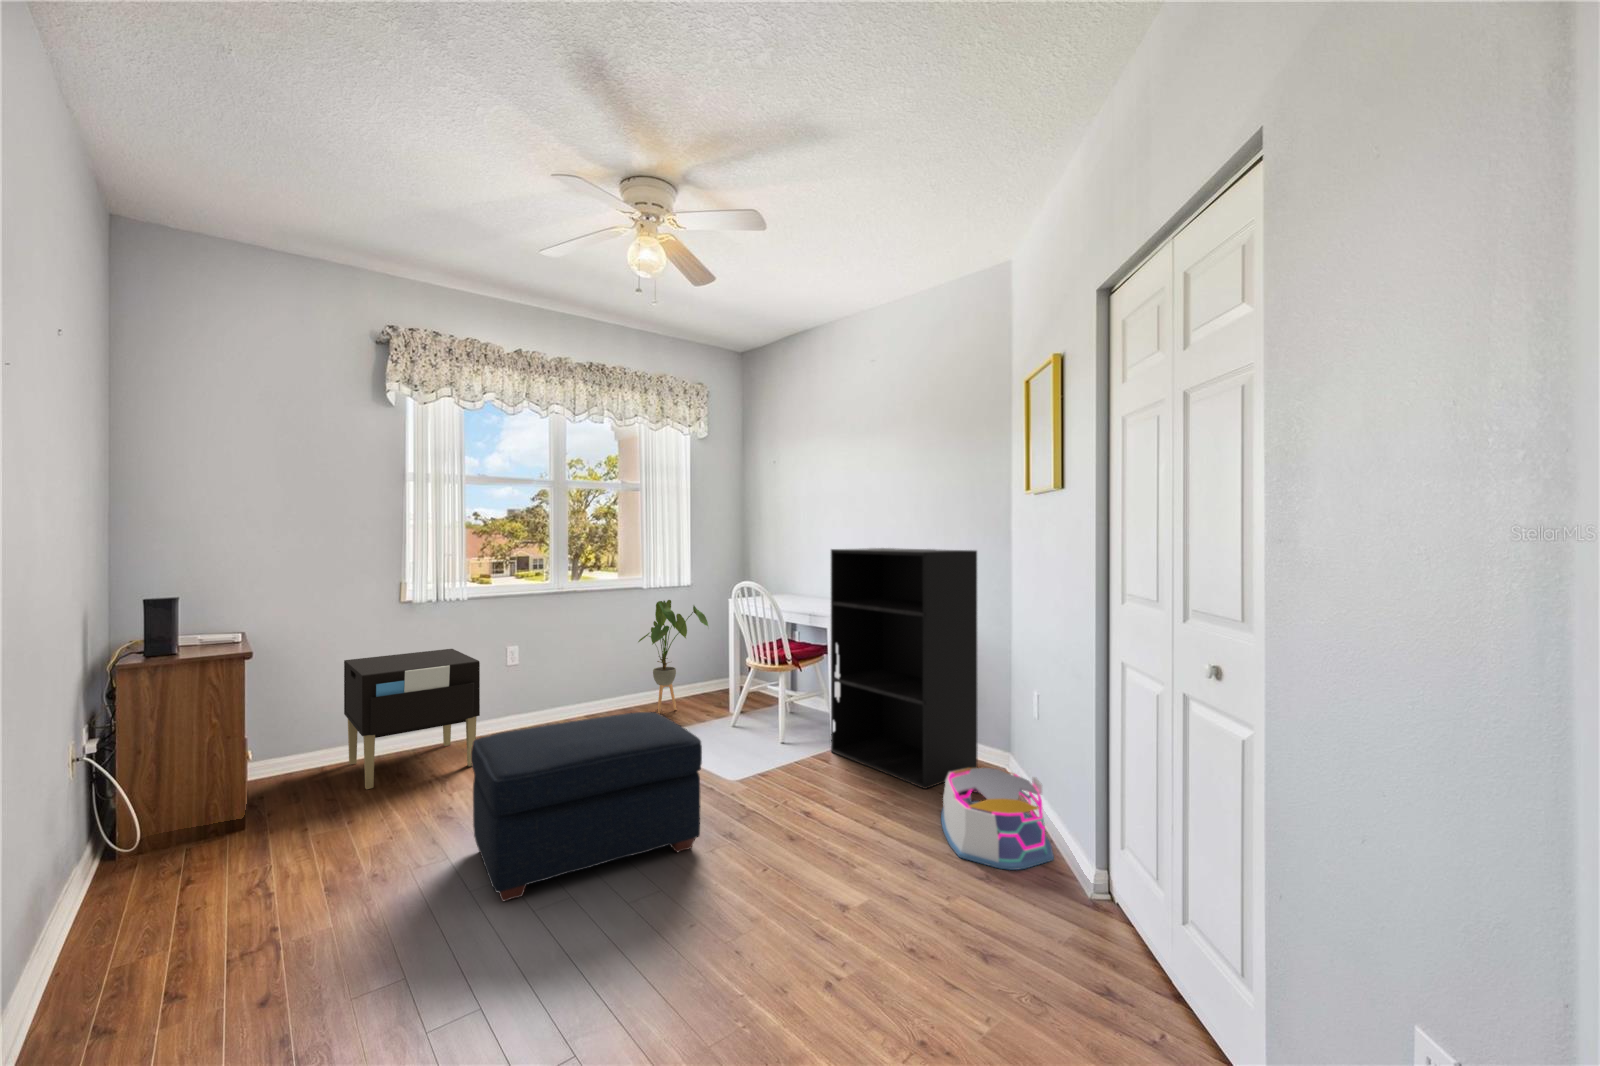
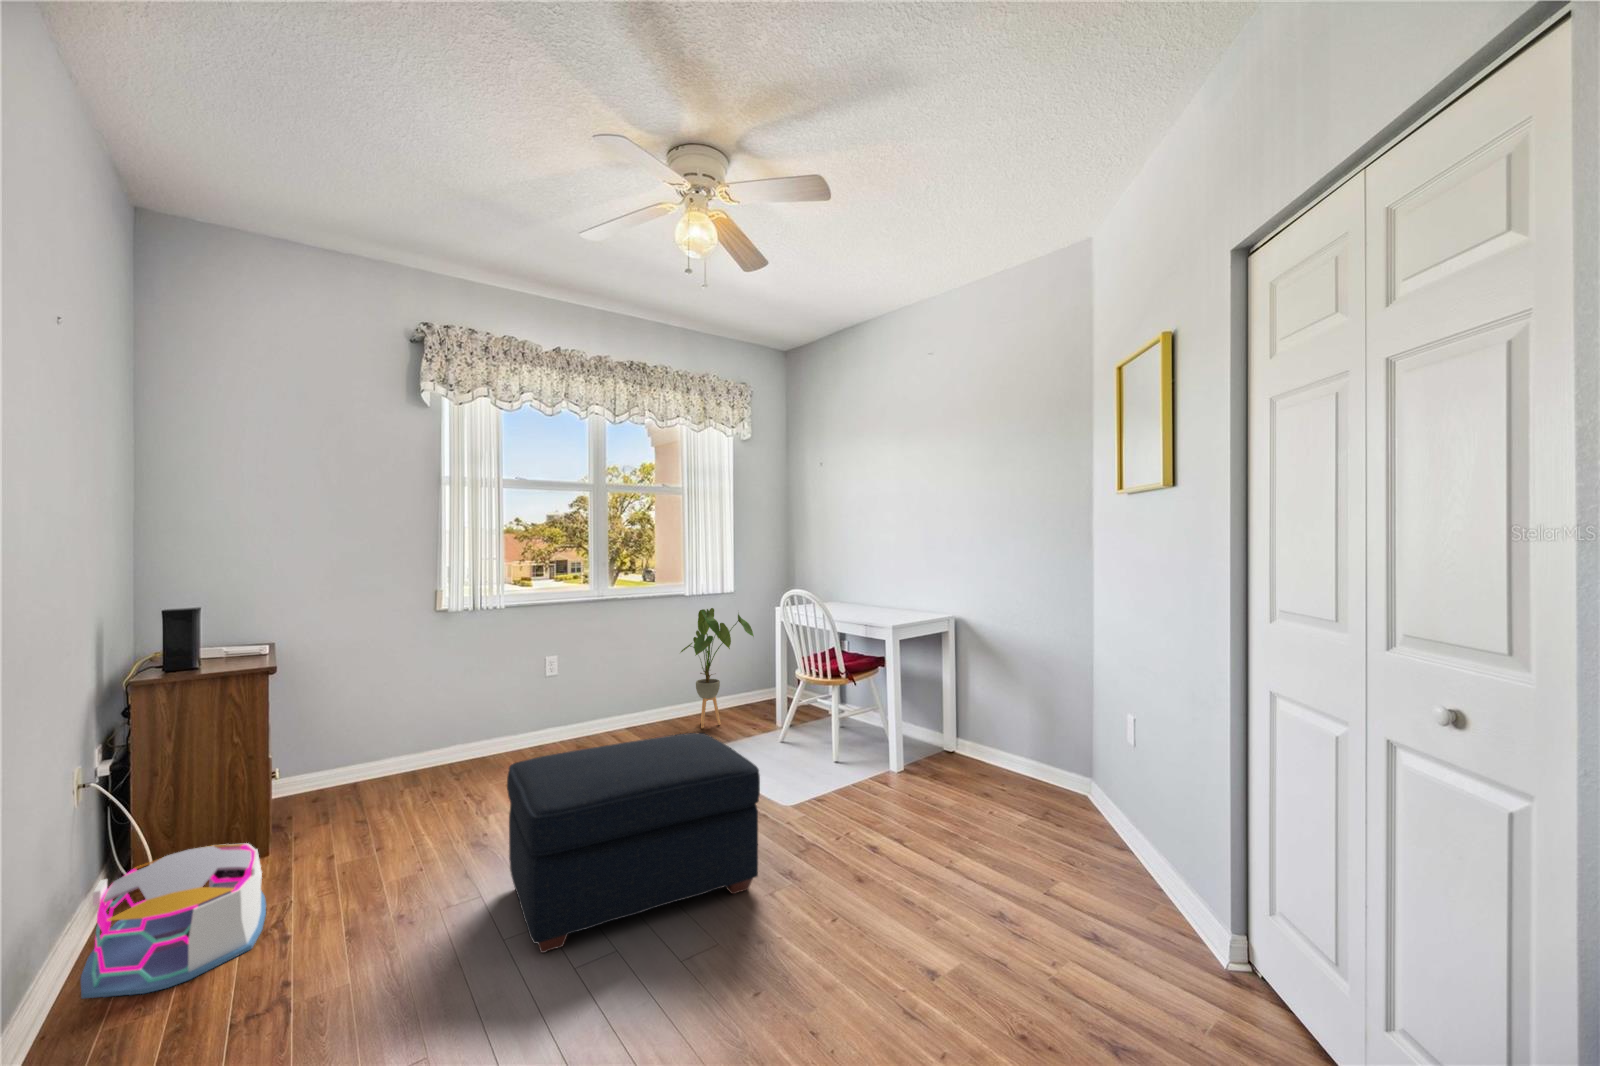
bookshelf: present [831,548,978,789] -> none [889,553,1056,821]
nightstand: present [344,649,480,789] -> none [377,660,517,811]
storage bin: present [941,768,1054,870] -> present [81,843,266,998]

